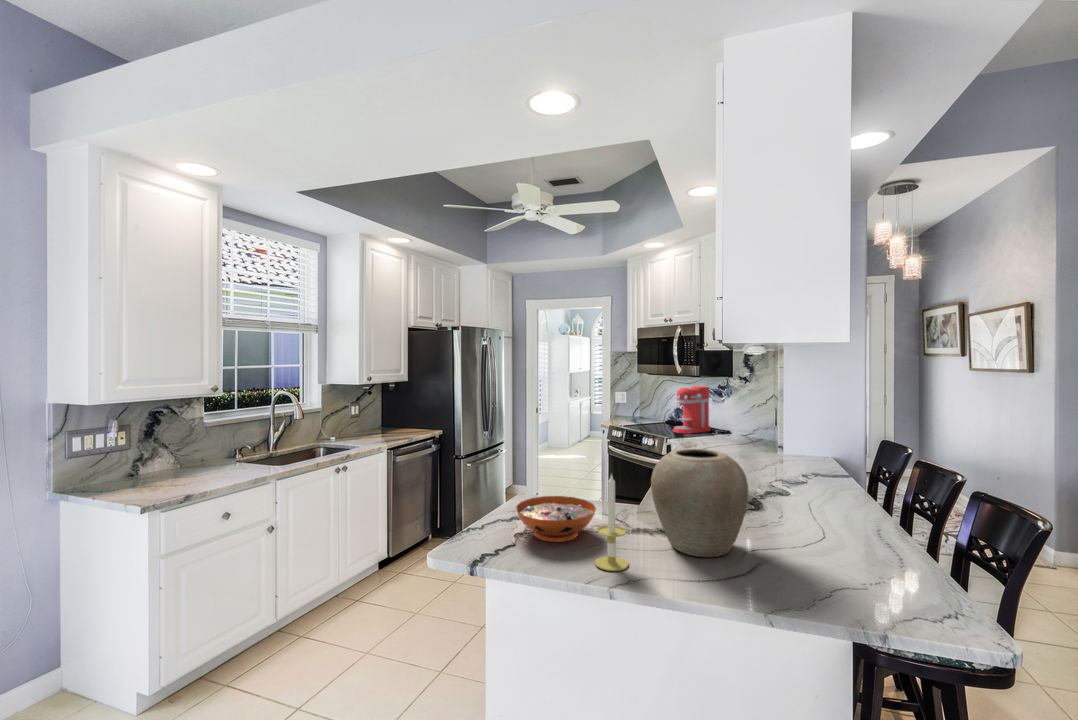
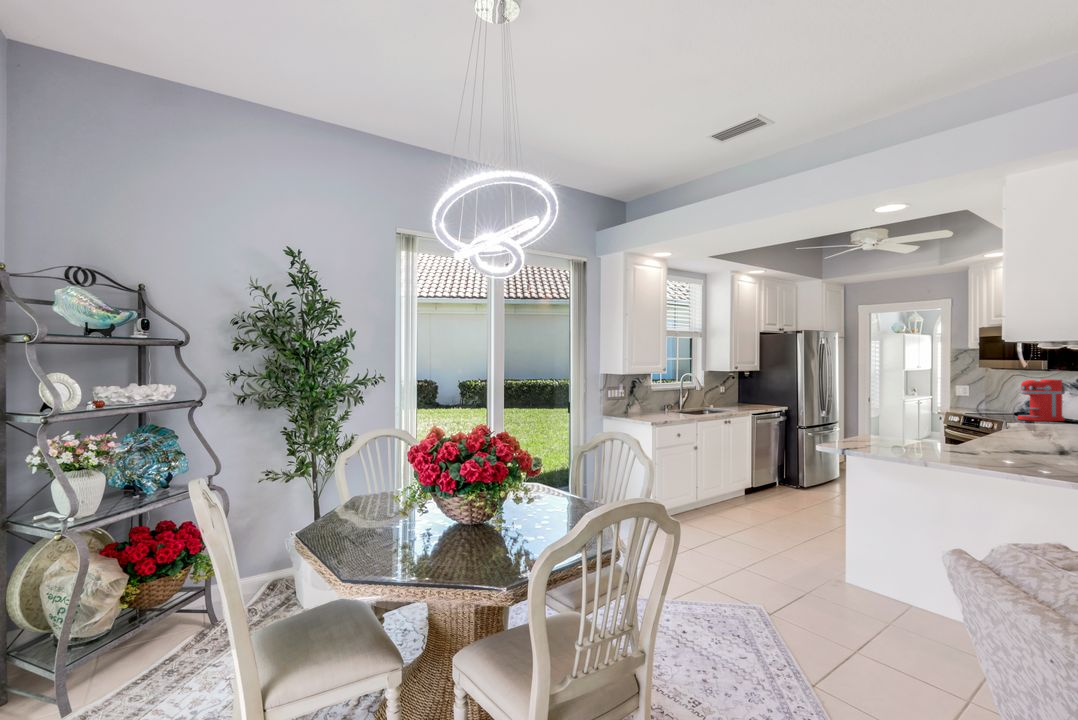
vase: present [651,449,748,557] -> none [953,400,1023,457]
candle: present [595,475,628,571] -> none [913,406,935,455]
decorative bowl: present [516,496,596,542] -> none [863,428,917,447]

